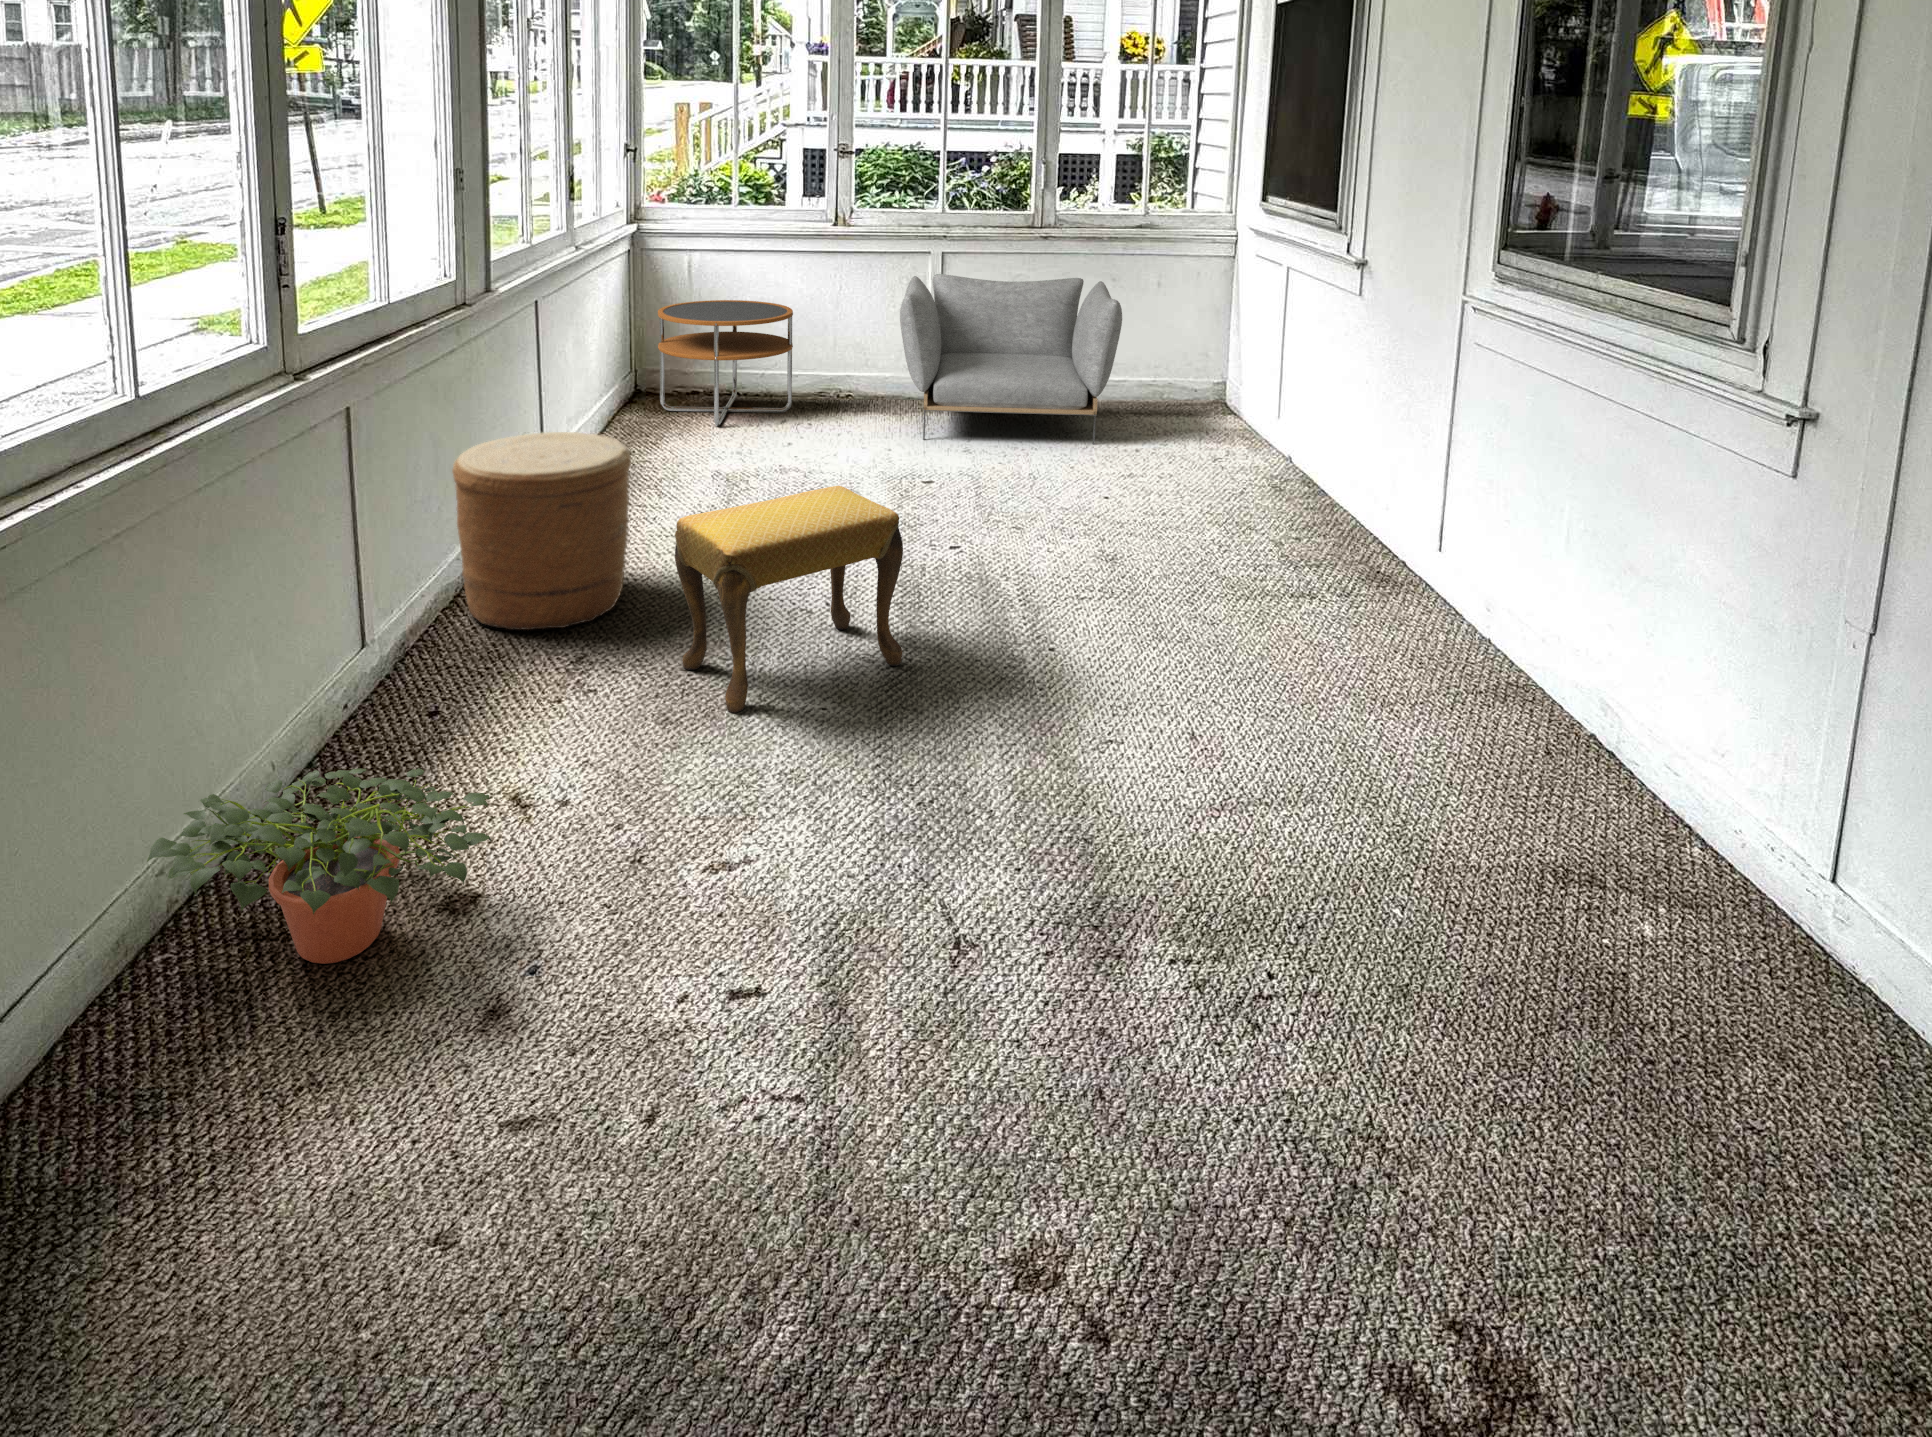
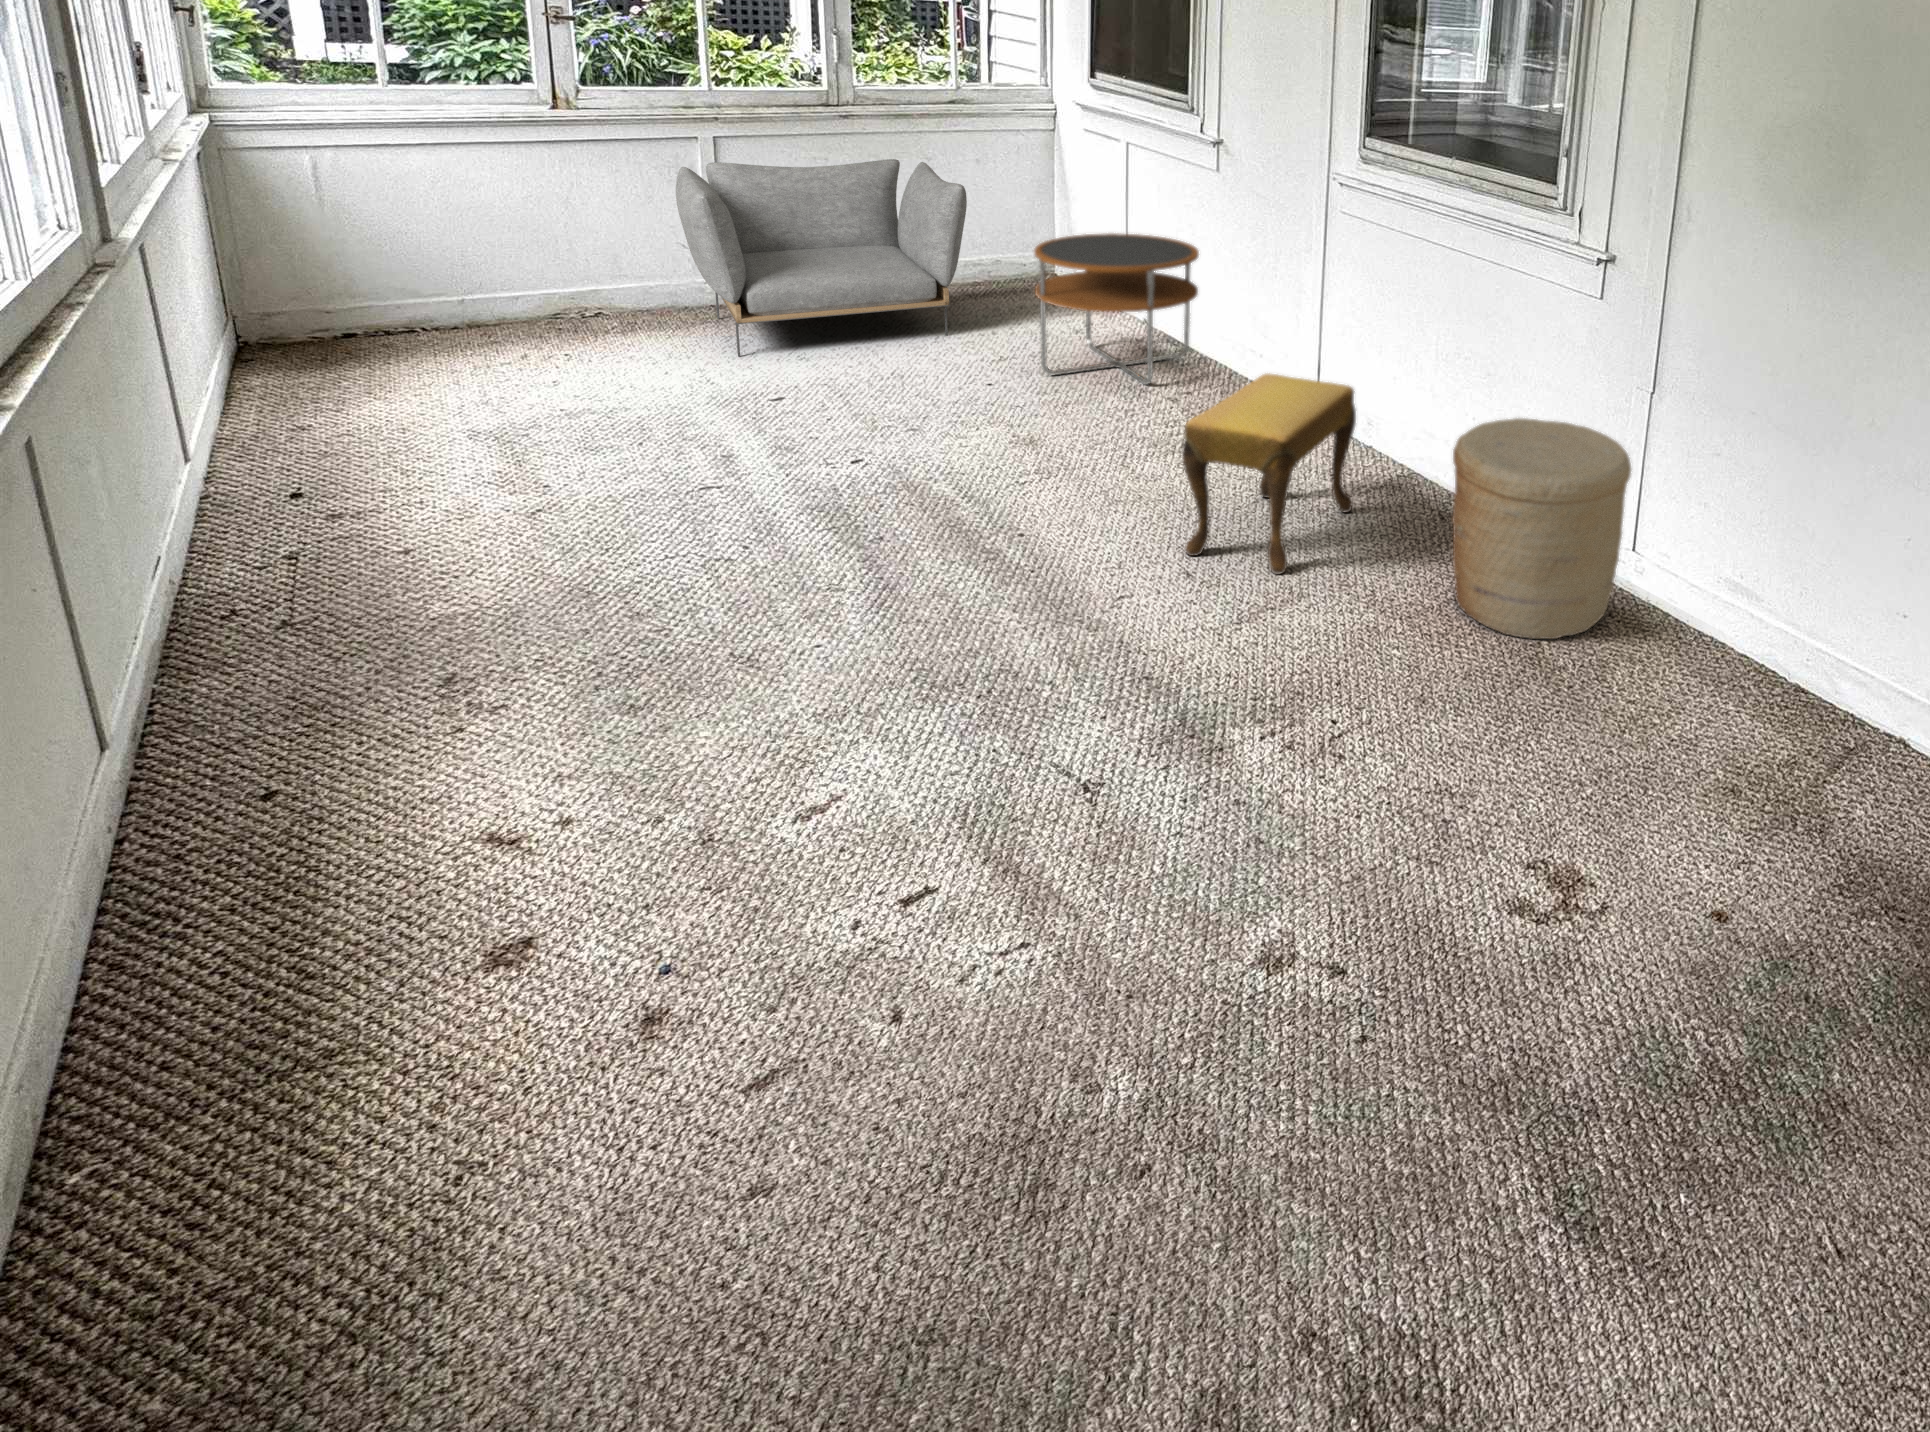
side table: present [658,300,793,426] -> present [1034,233,1199,385]
woven basket: present [452,432,631,630] -> present [1452,418,1631,639]
footstool: present [675,486,903,713] -> present [1182,373,1356,574]
potted plant: present [147,768,491,964] -> none [64,834,578,1086]

